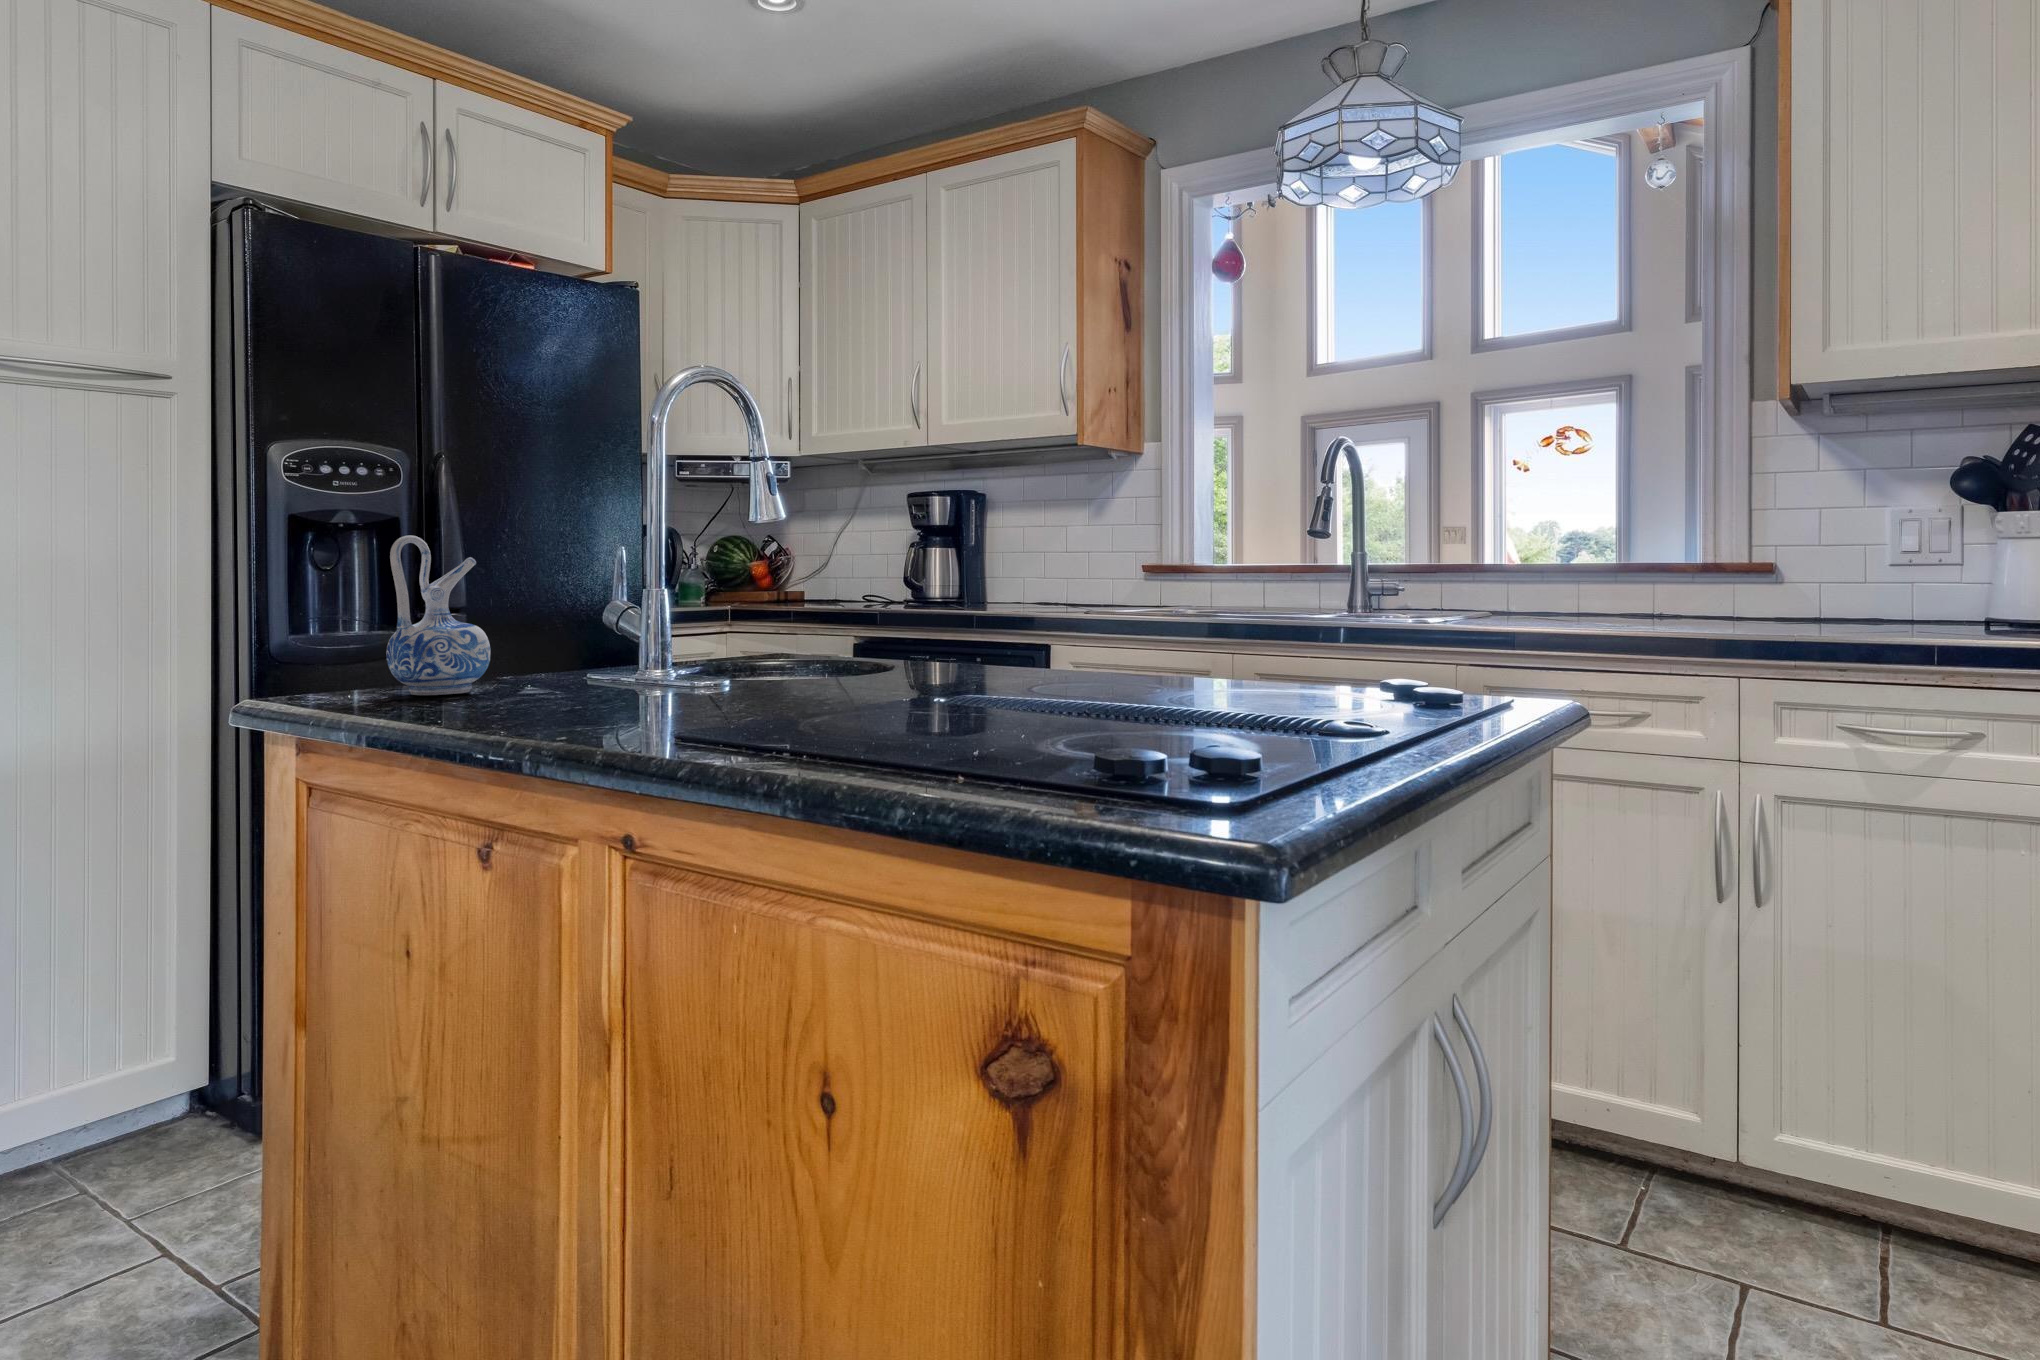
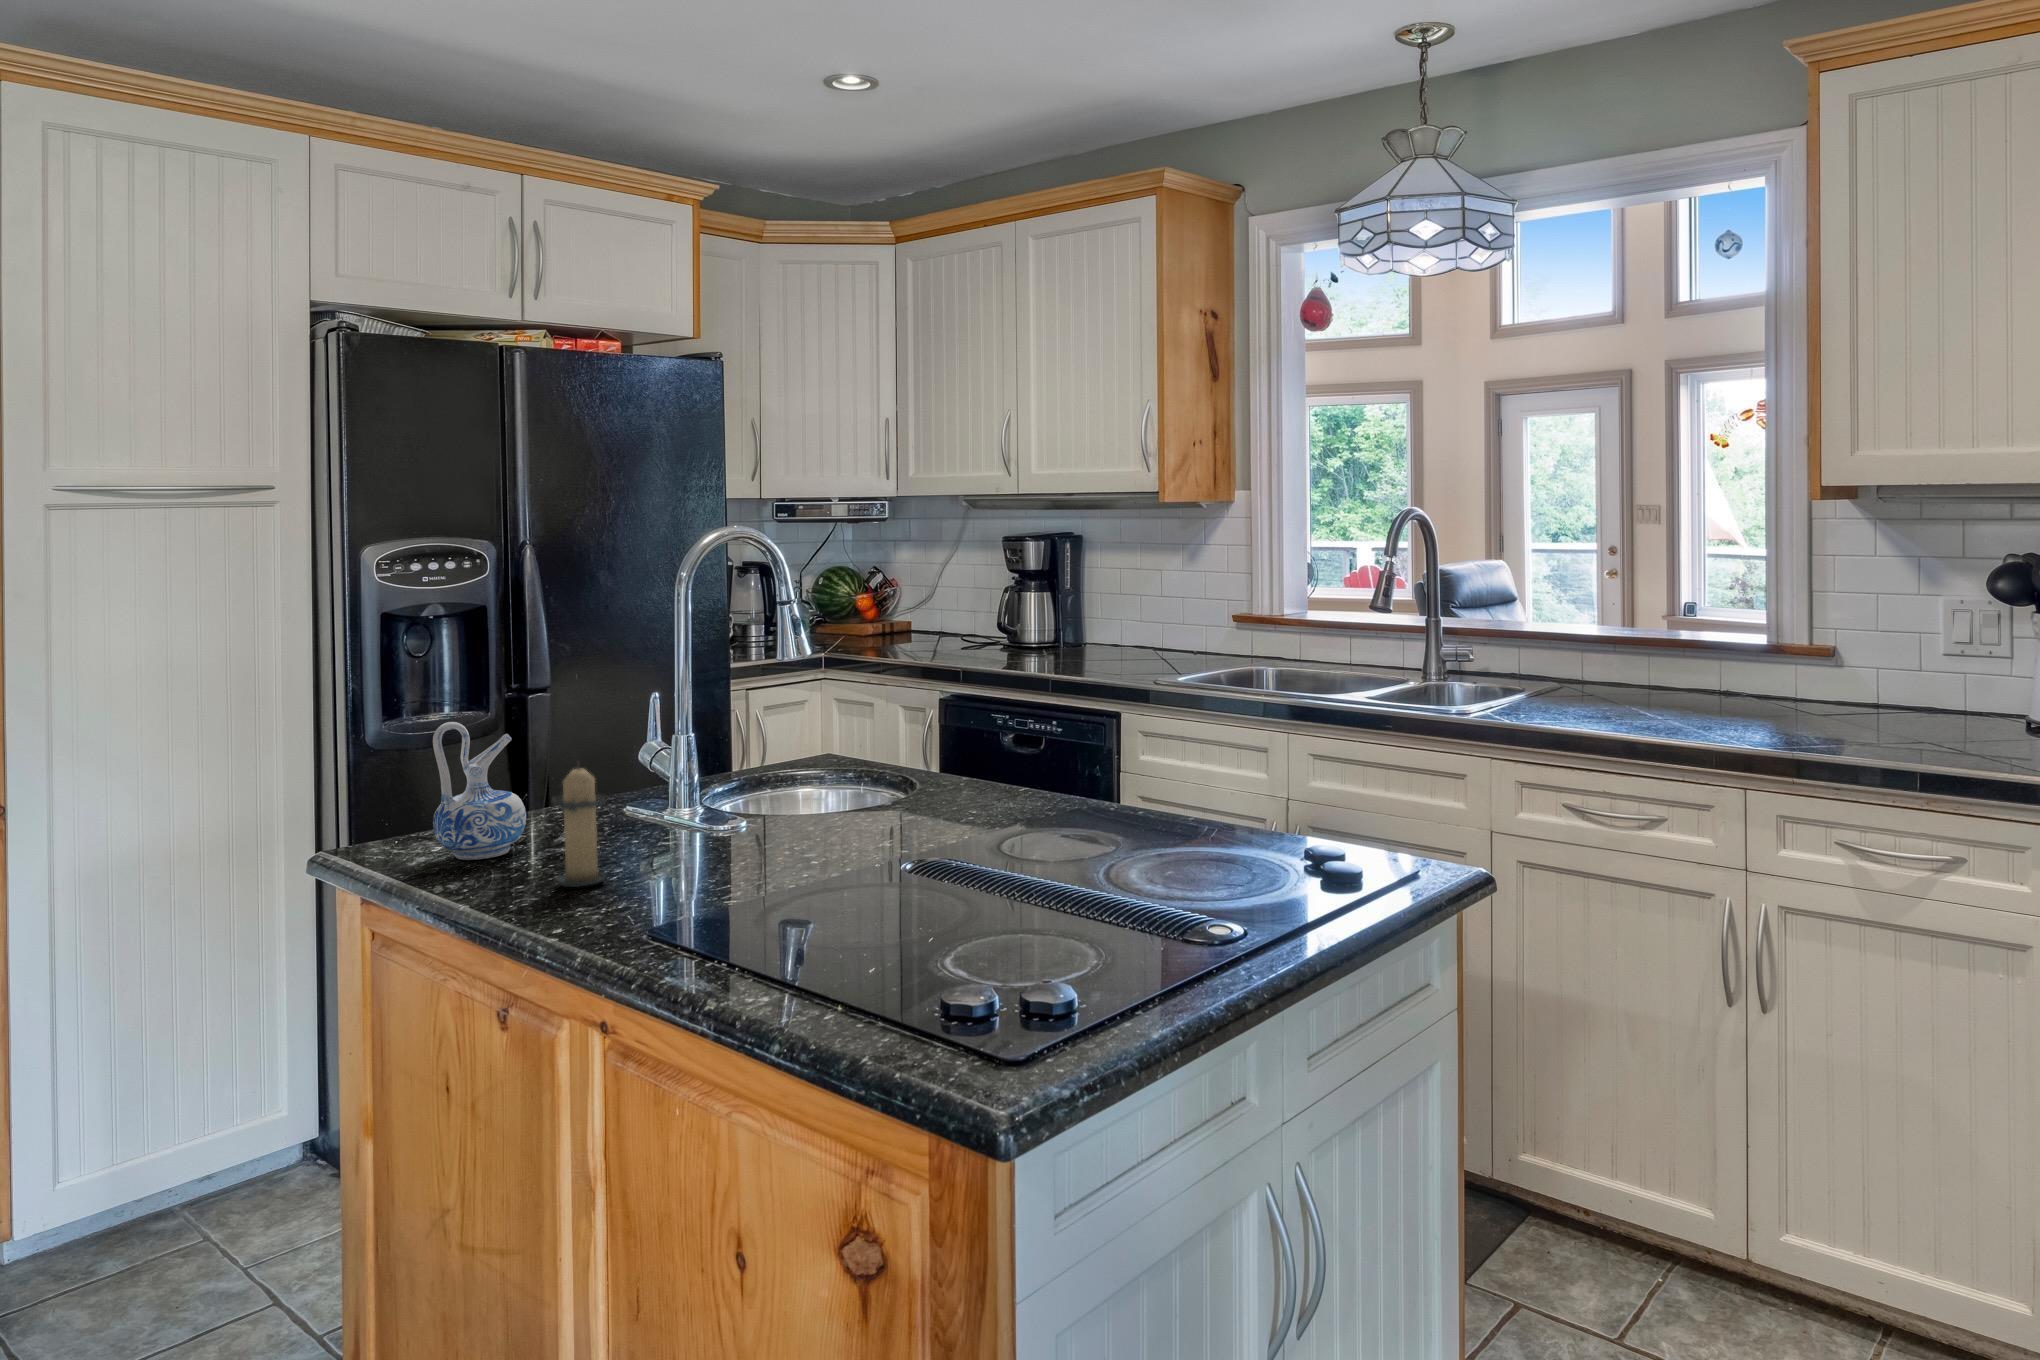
candle: none [532,560,607,708] -> present [553,767,606,887]

